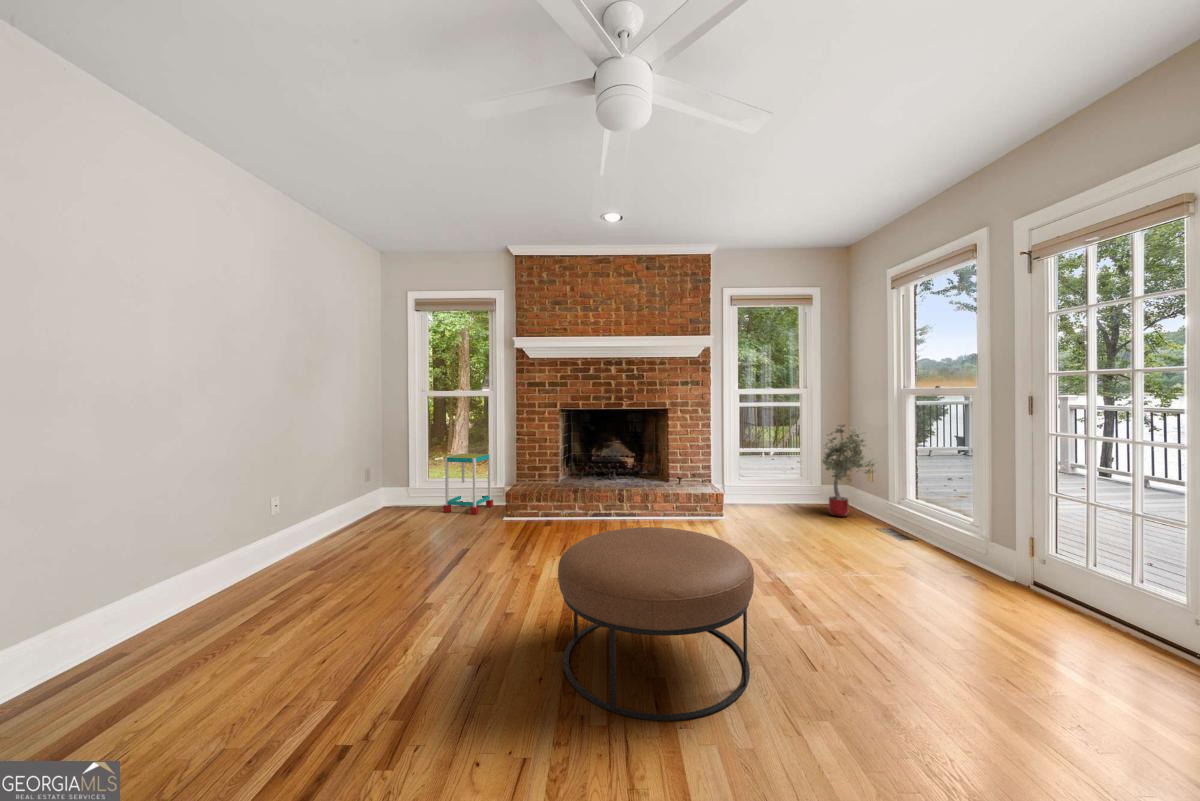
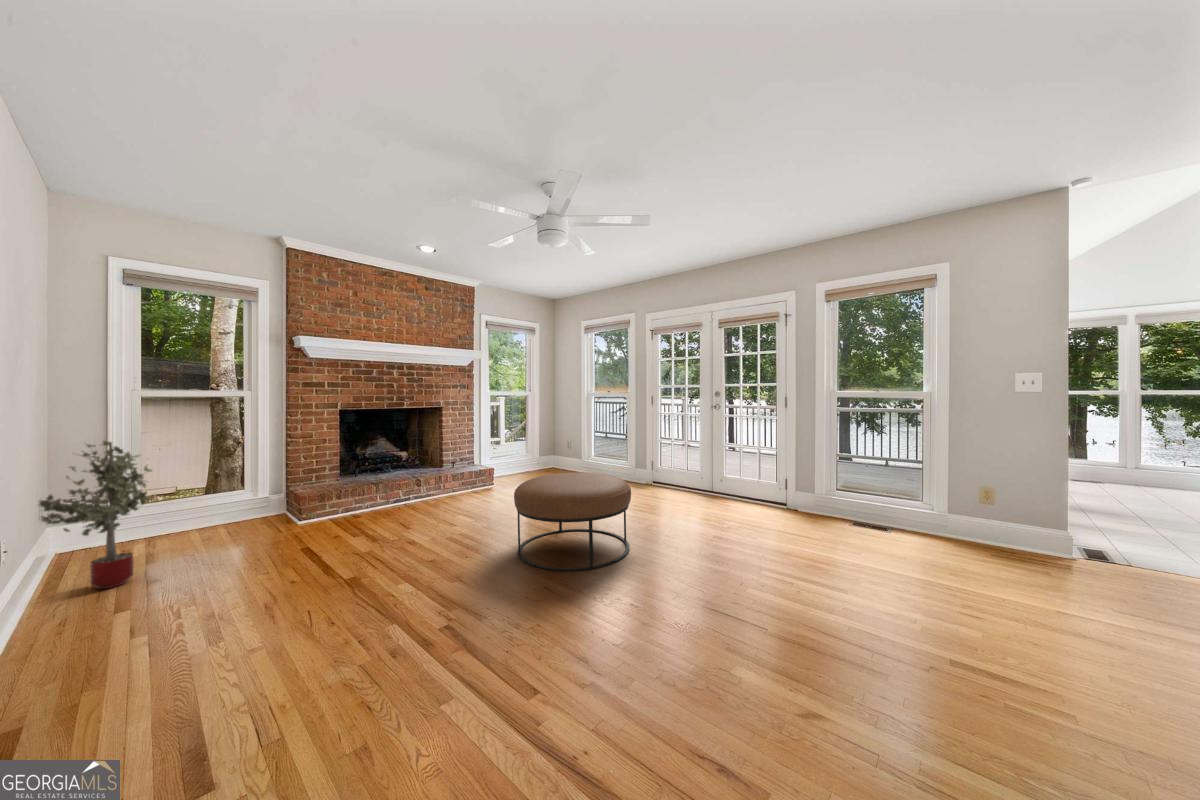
potted tree: present [822,424,876,517] -> present [39,441,152,589]
side table: present [443,454,493,514] -> none [190,462,254,537]

